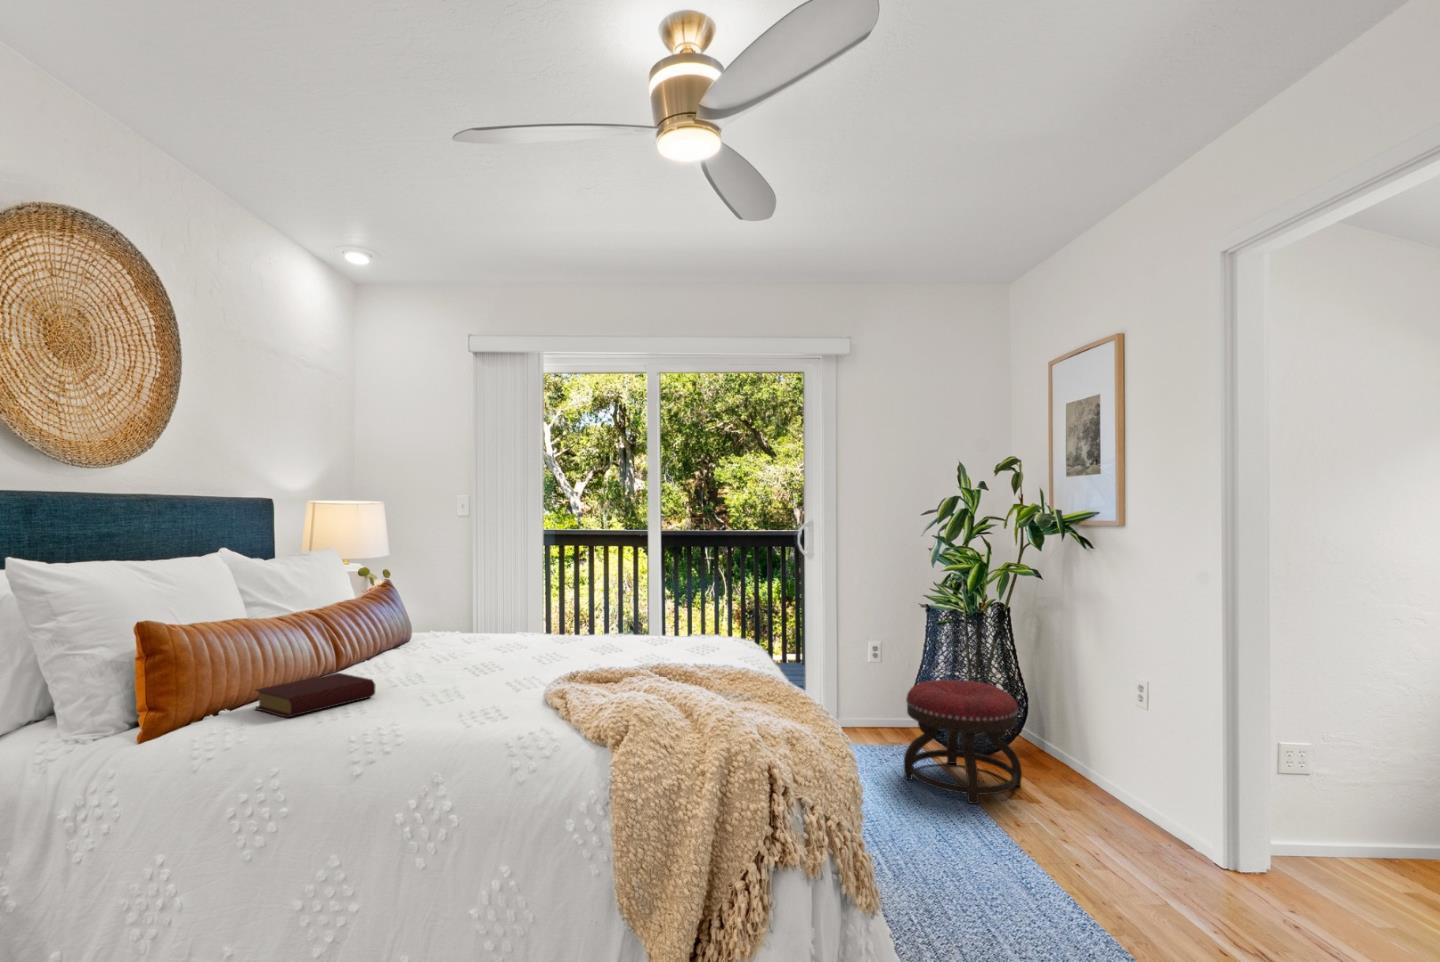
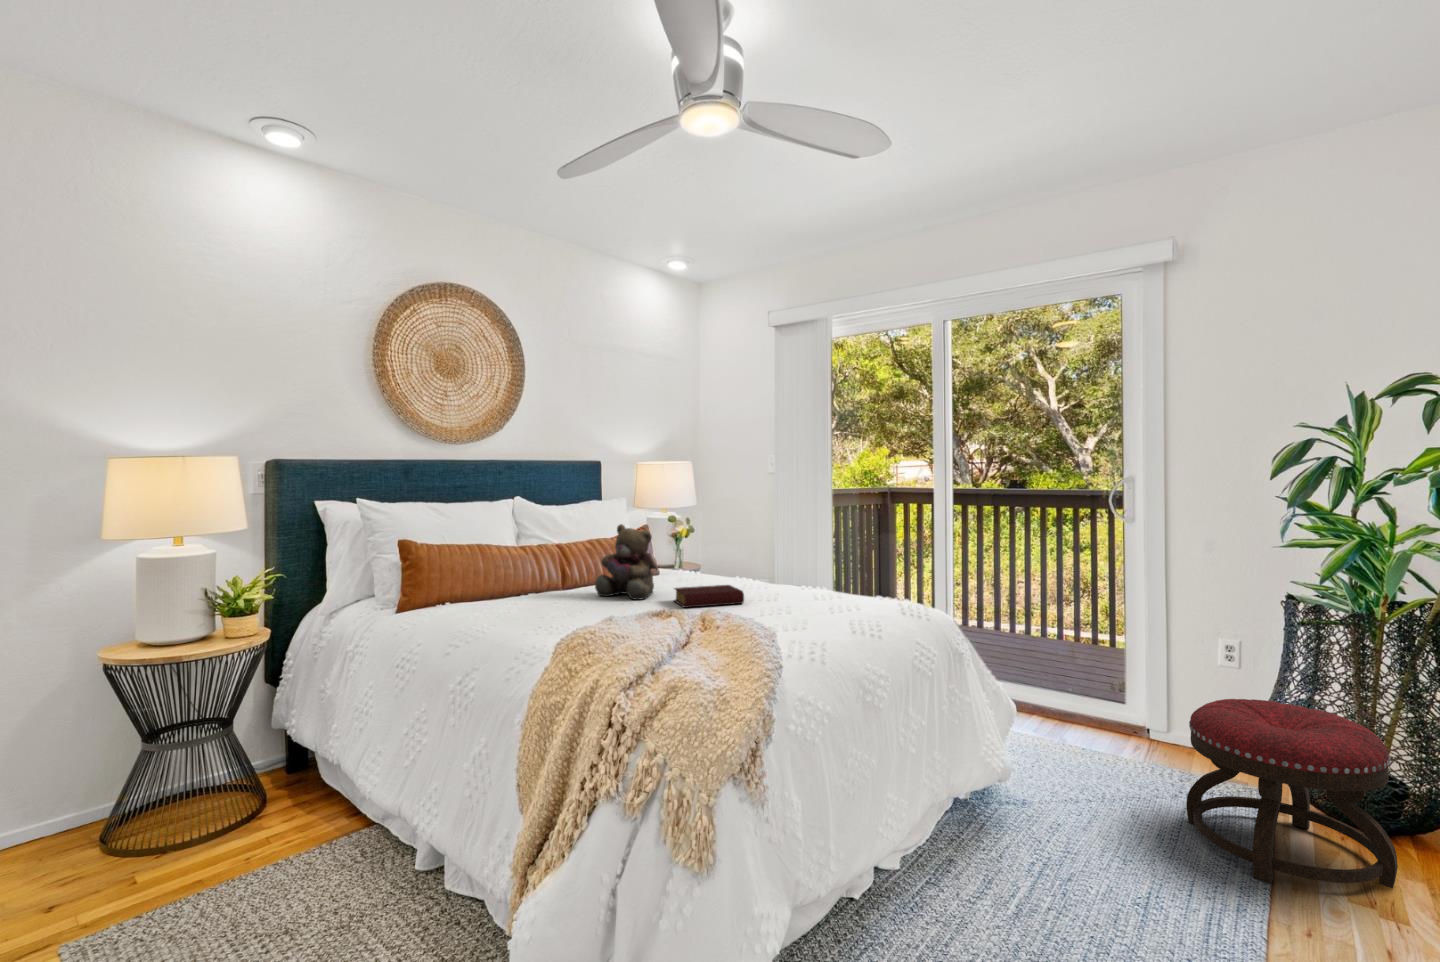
teddy bear: none [413,581,496,674] -> present [595,524,658,600]
book: present [255,673,375,718] -> present [674,585,744,608]

